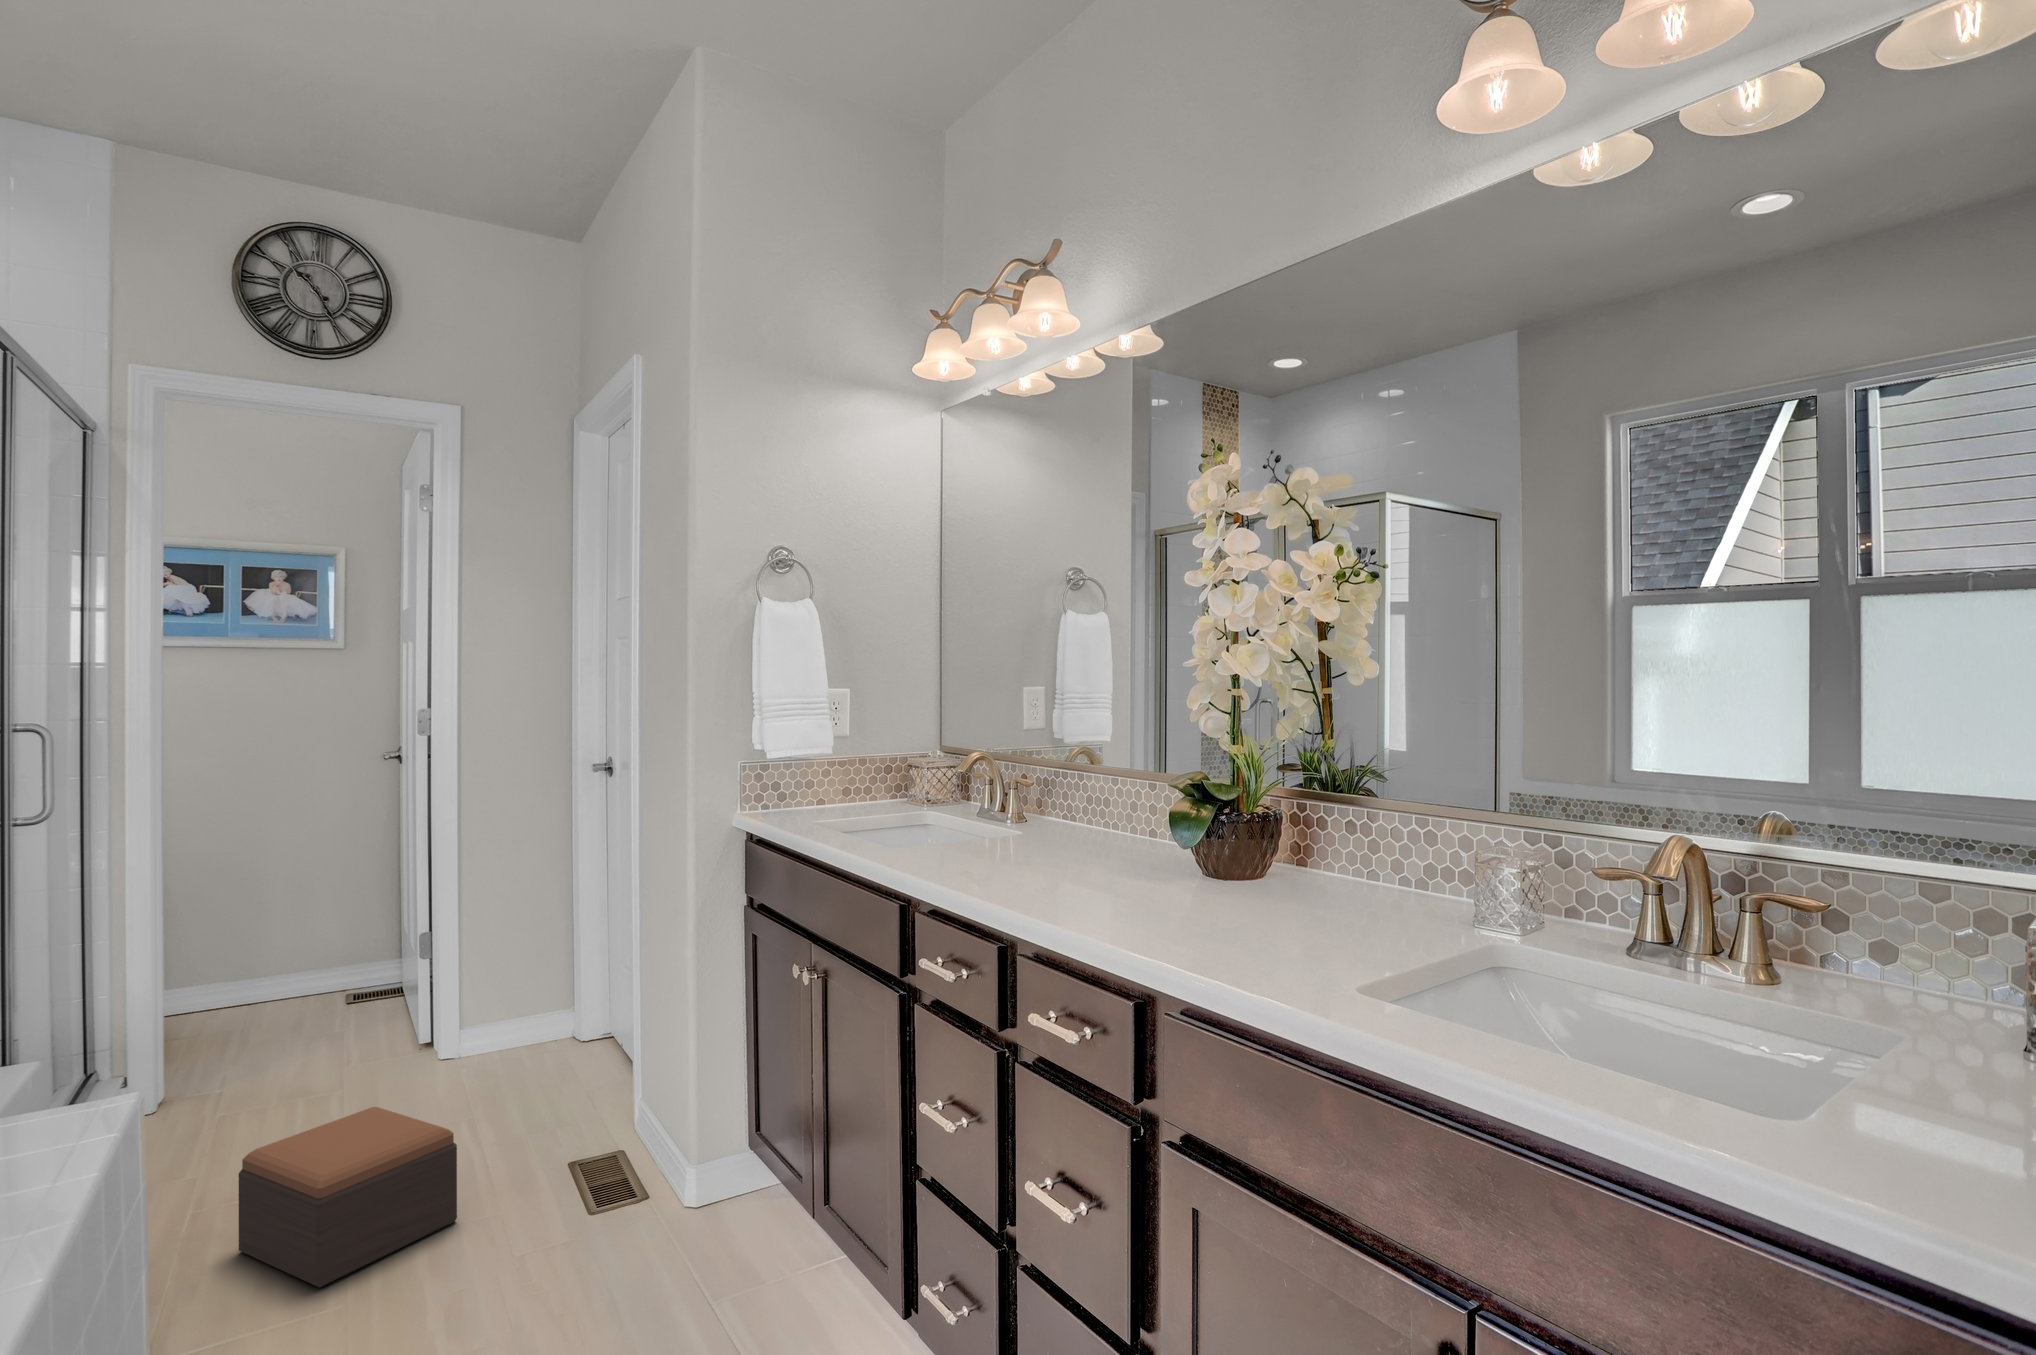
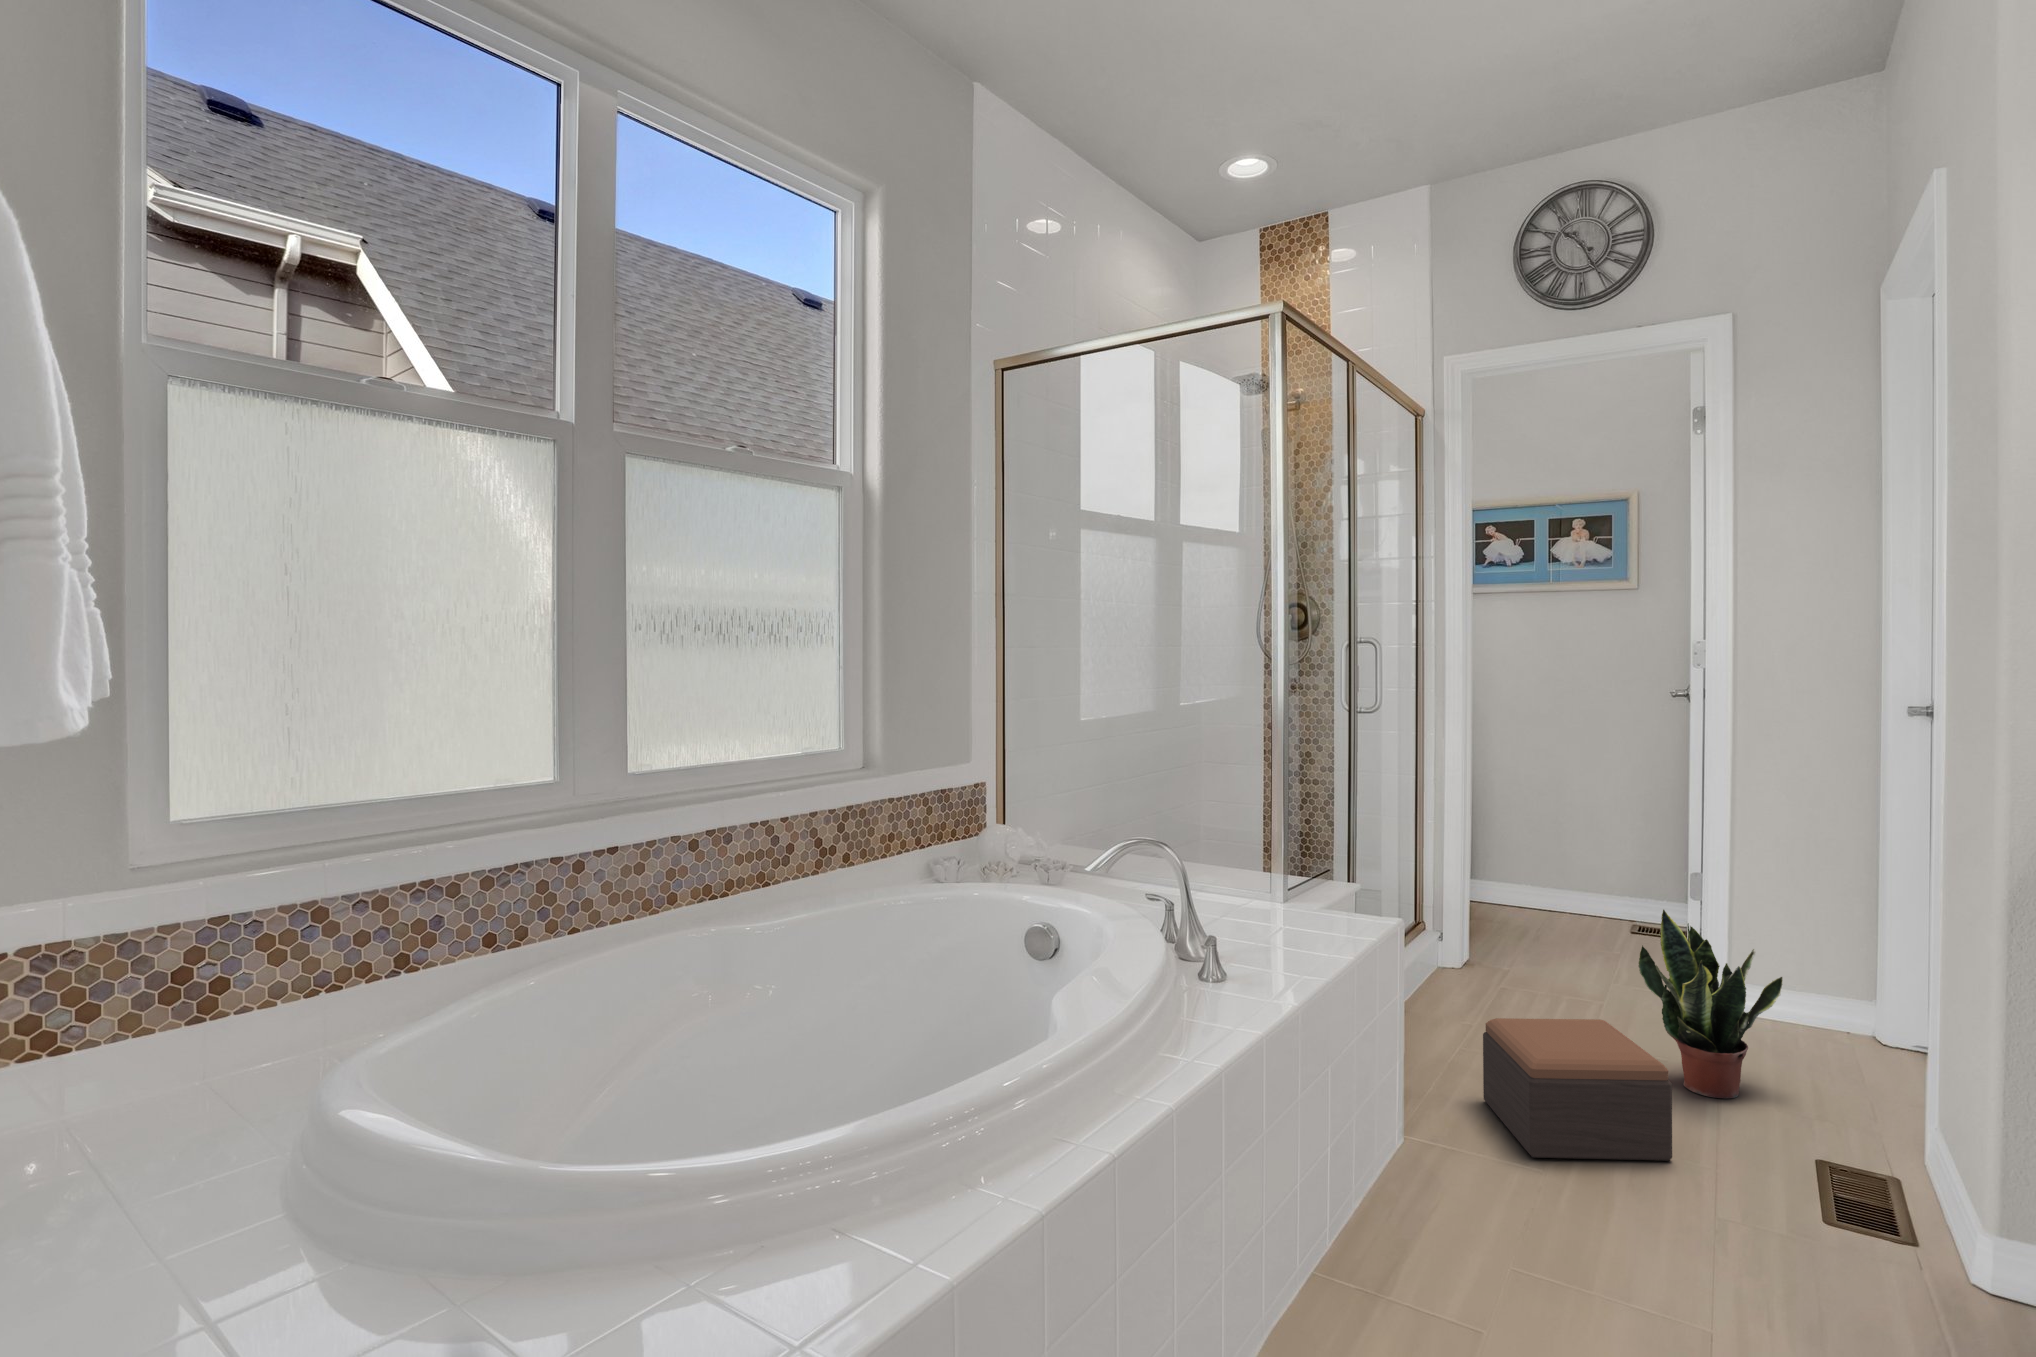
potted plant: none [399,975,526,1146] -> present [1638,910,1783,1098]

